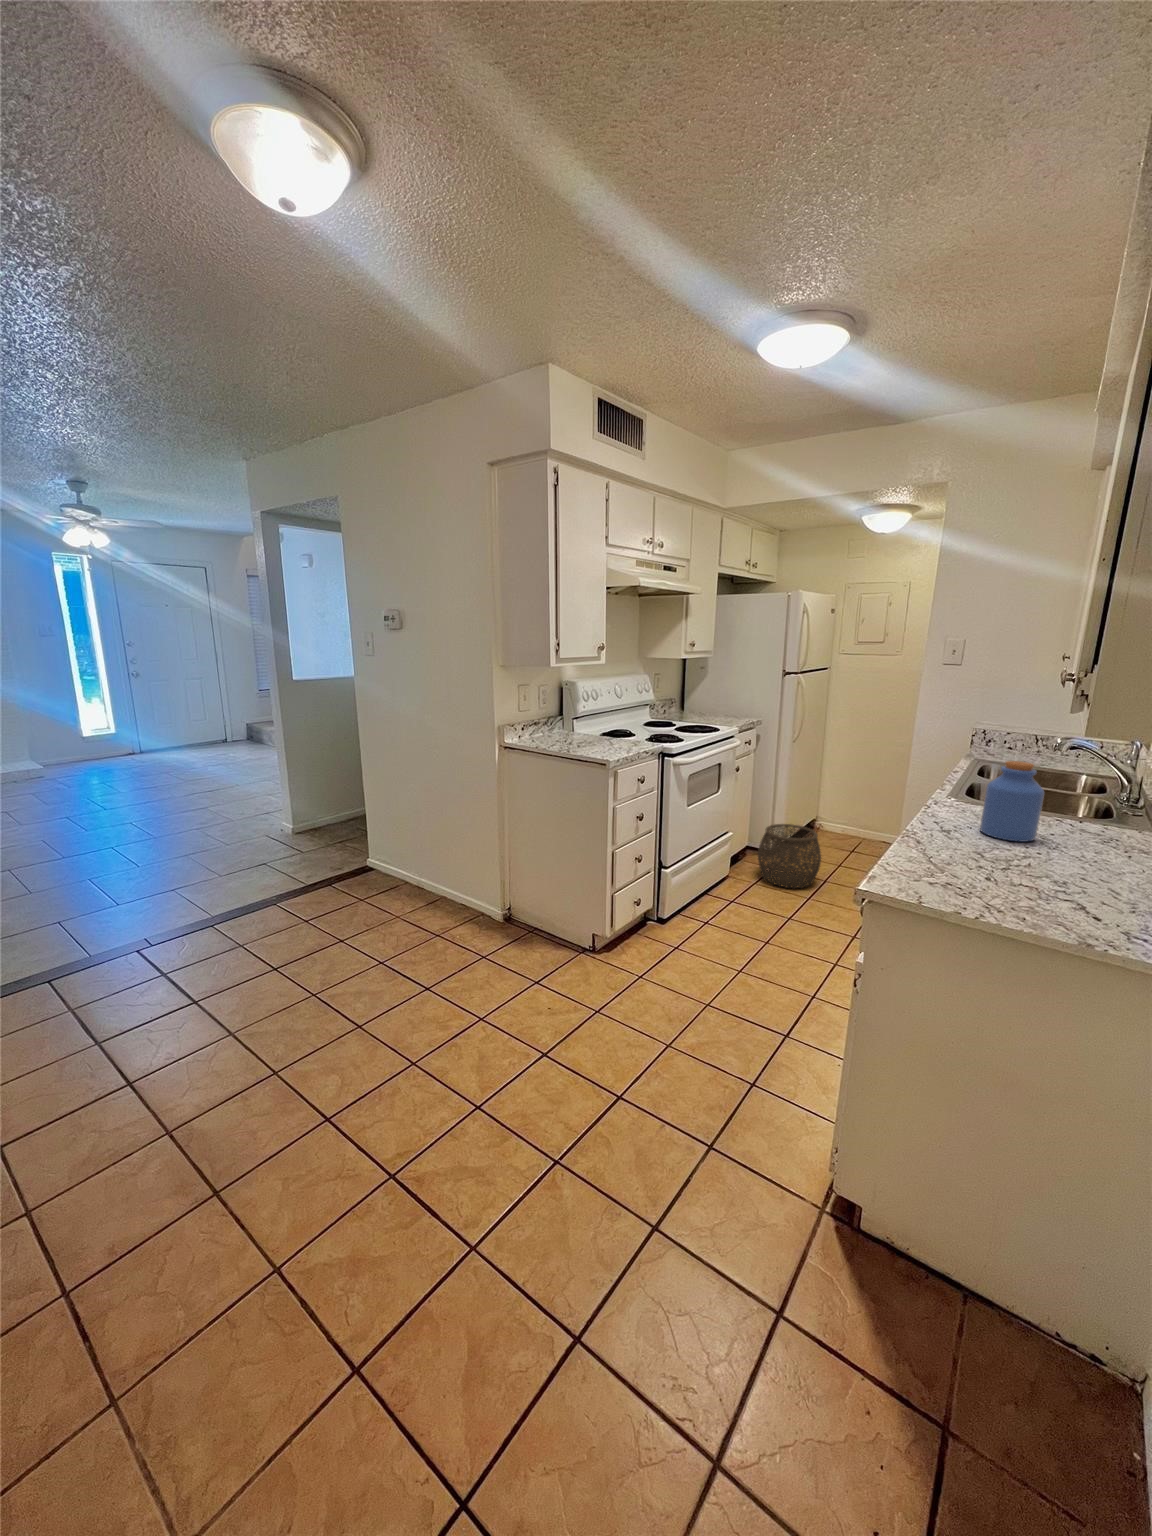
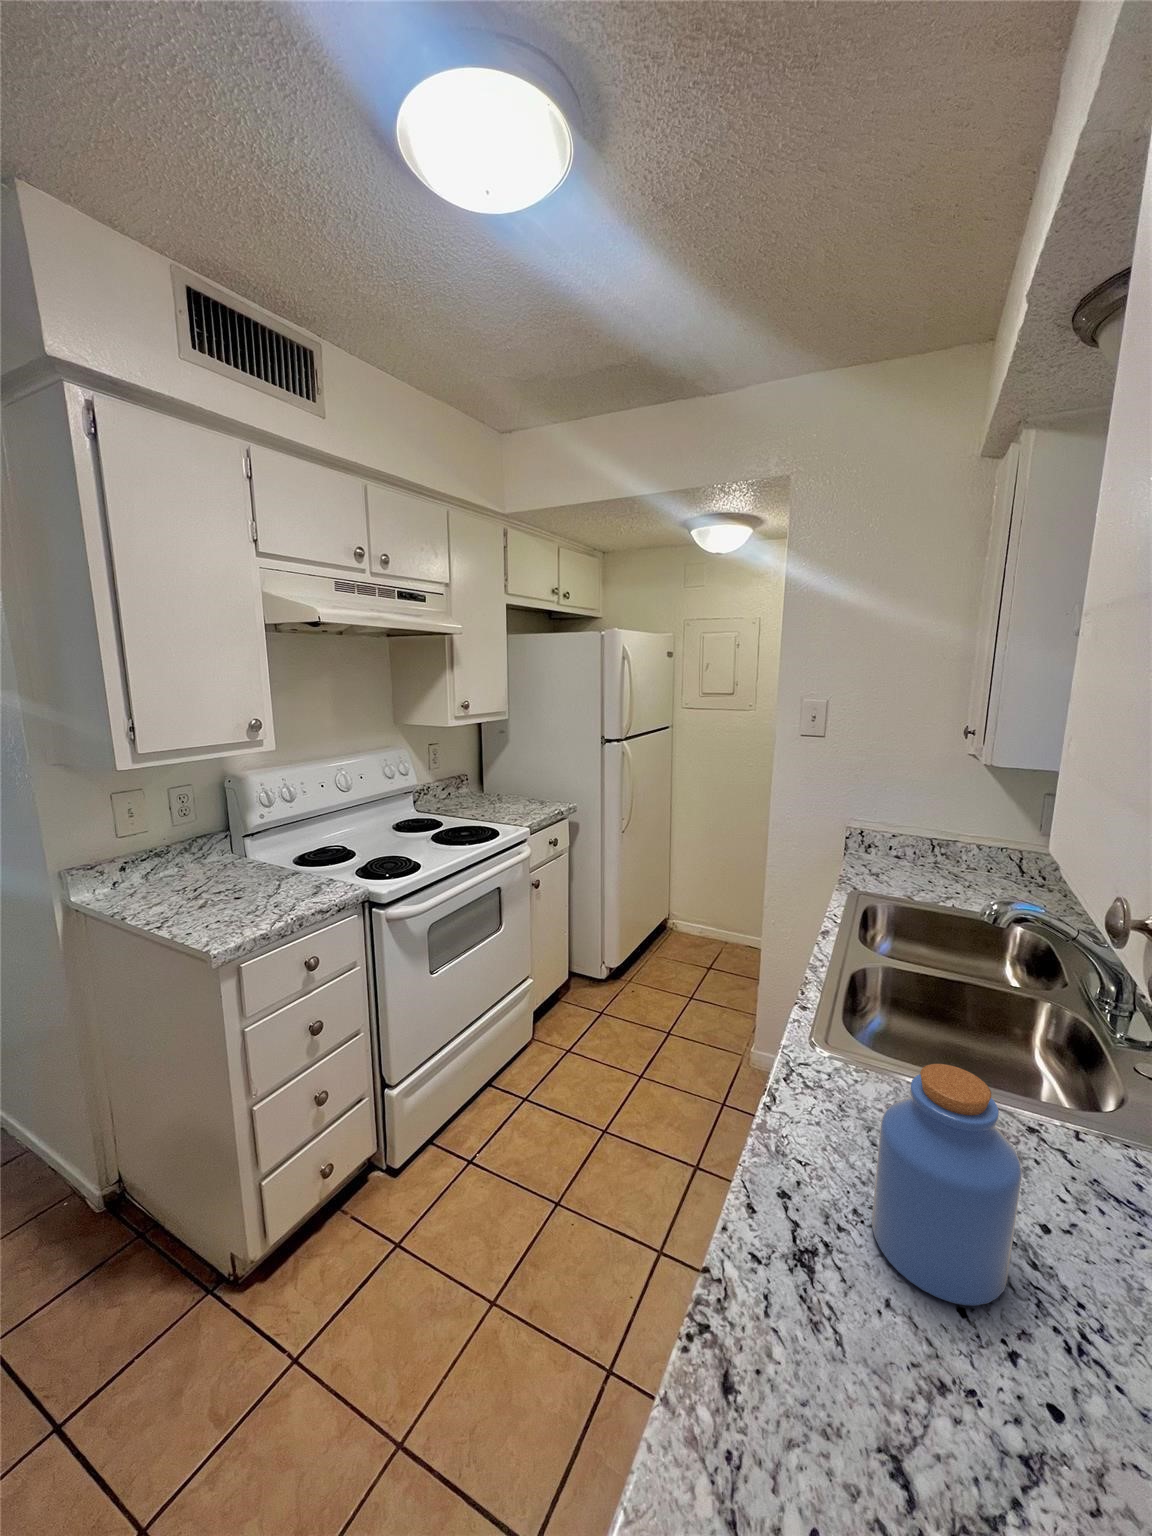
woven basket: present [758,824,821,888] -> none [575,954,662,1058]

